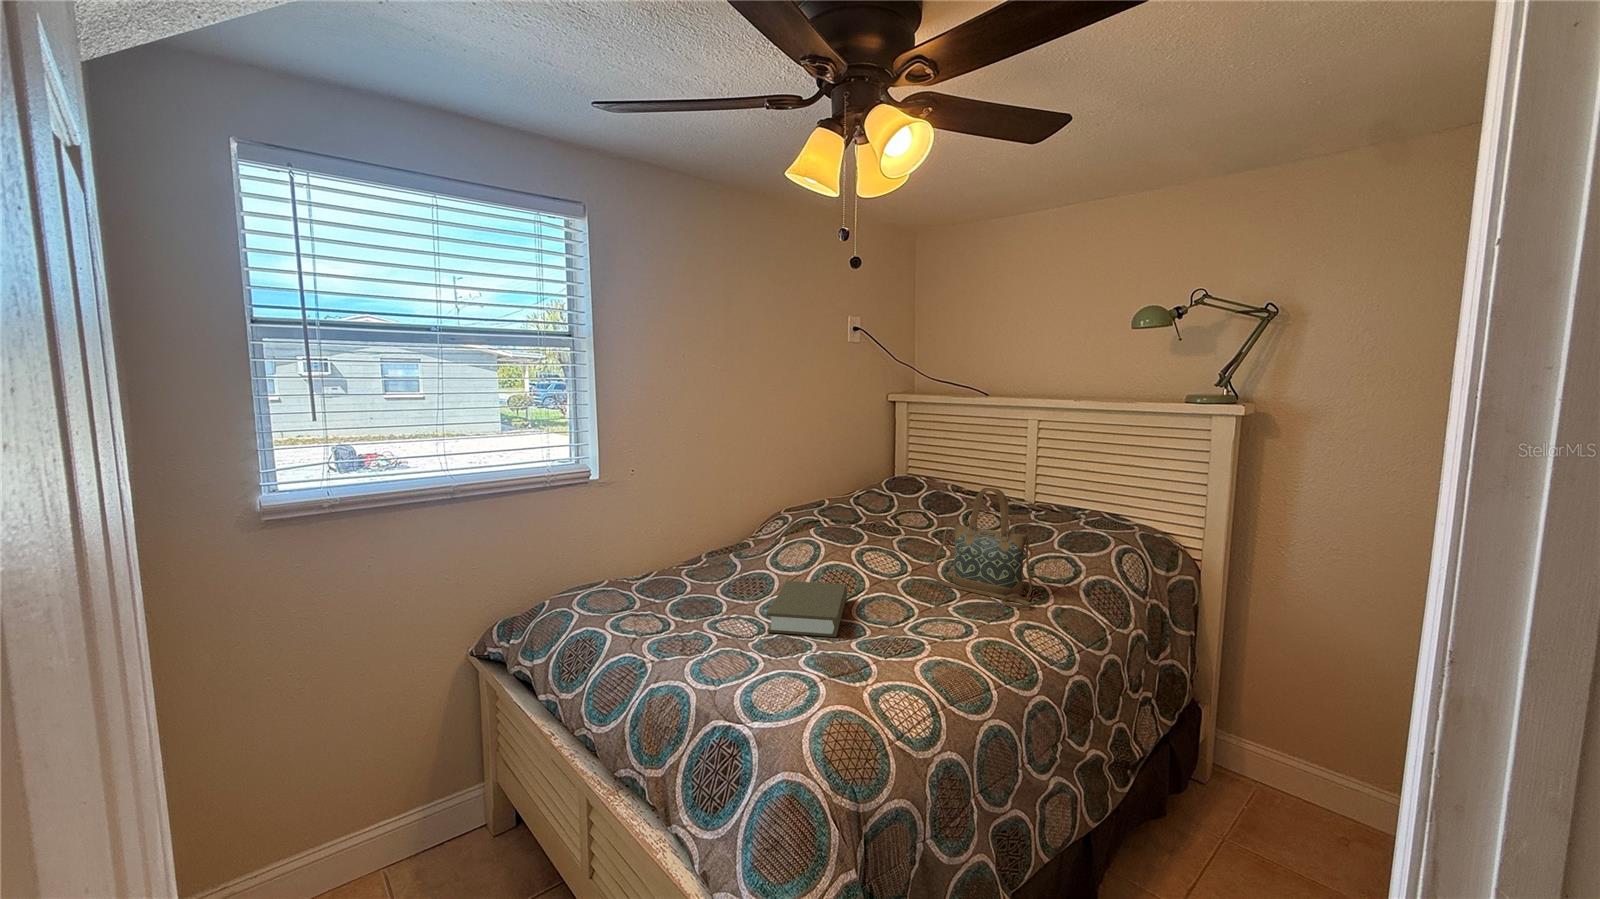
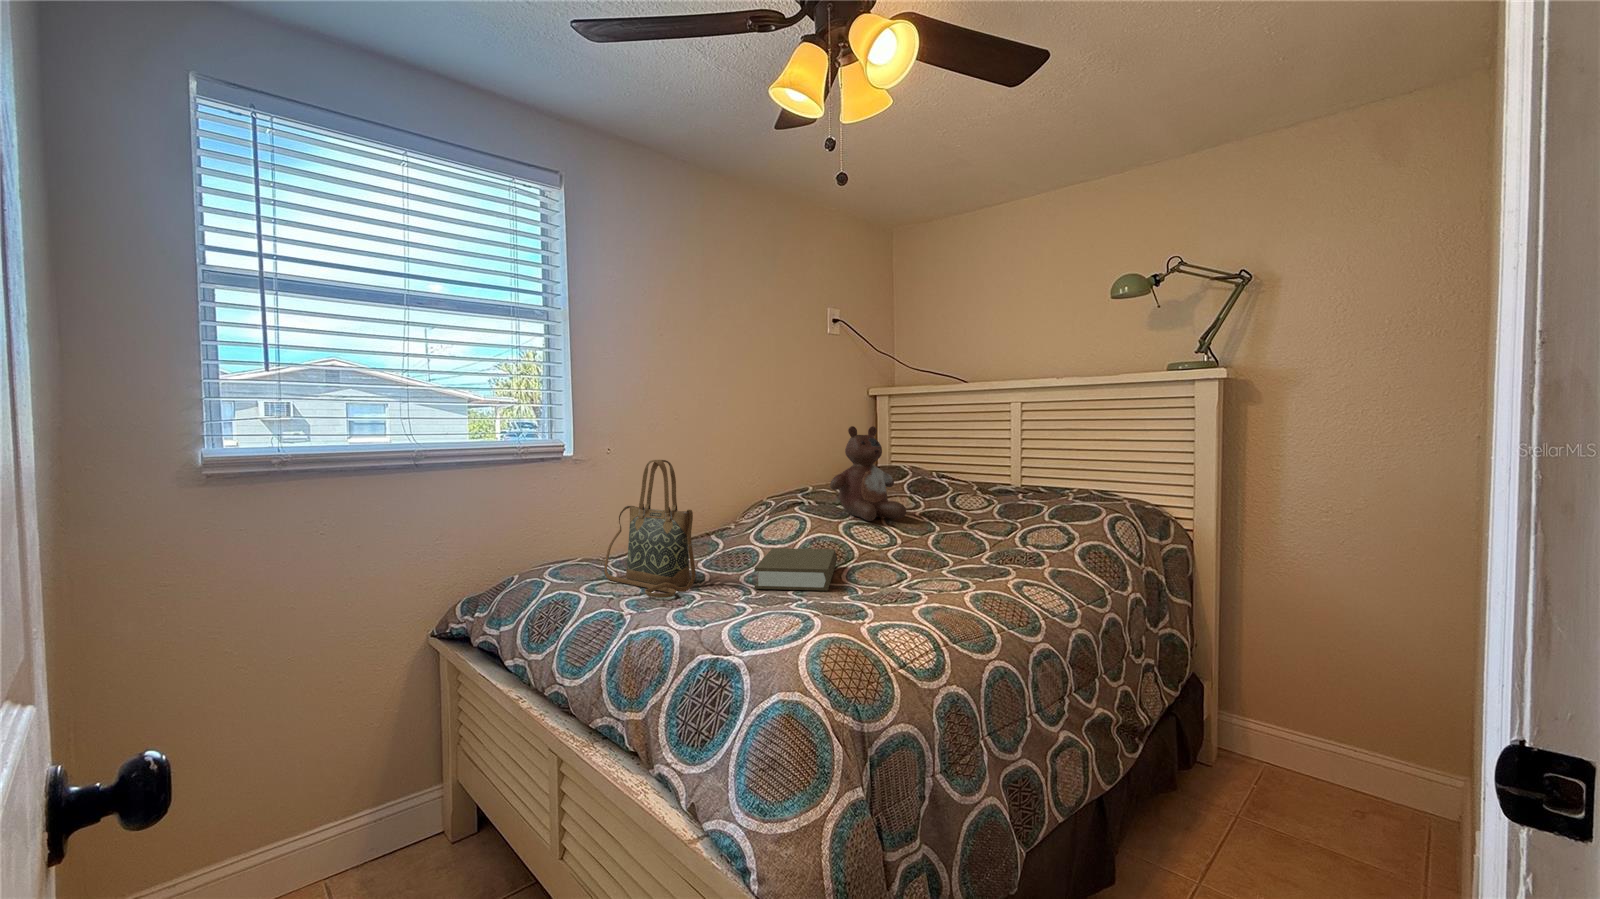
stuffed bear: none [845,446,918,543] -> present [830,426,906,521]
handbag: present [934,488,1032,608] -> present [604,460,696,597]

